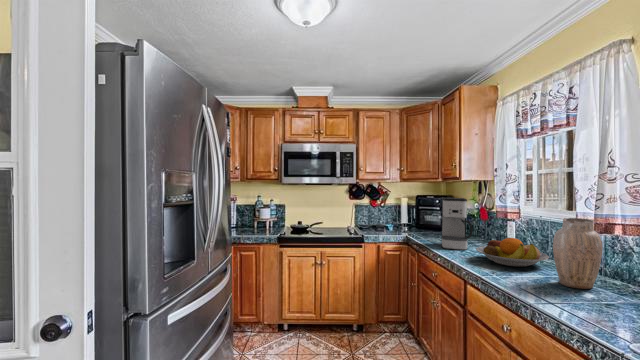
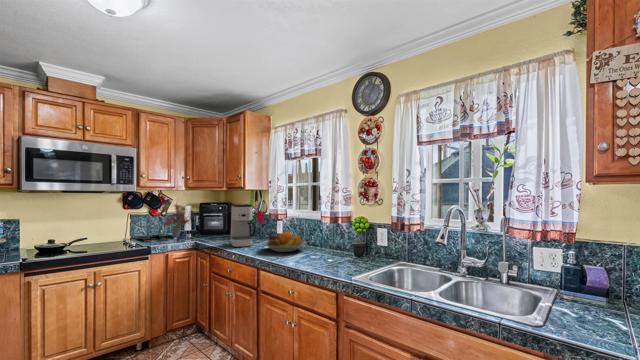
potted plant: none [376,190,412,229] -> present [163,204,194,237]
vase: present [553,218,602,289] -> none [312,214,335,258]

